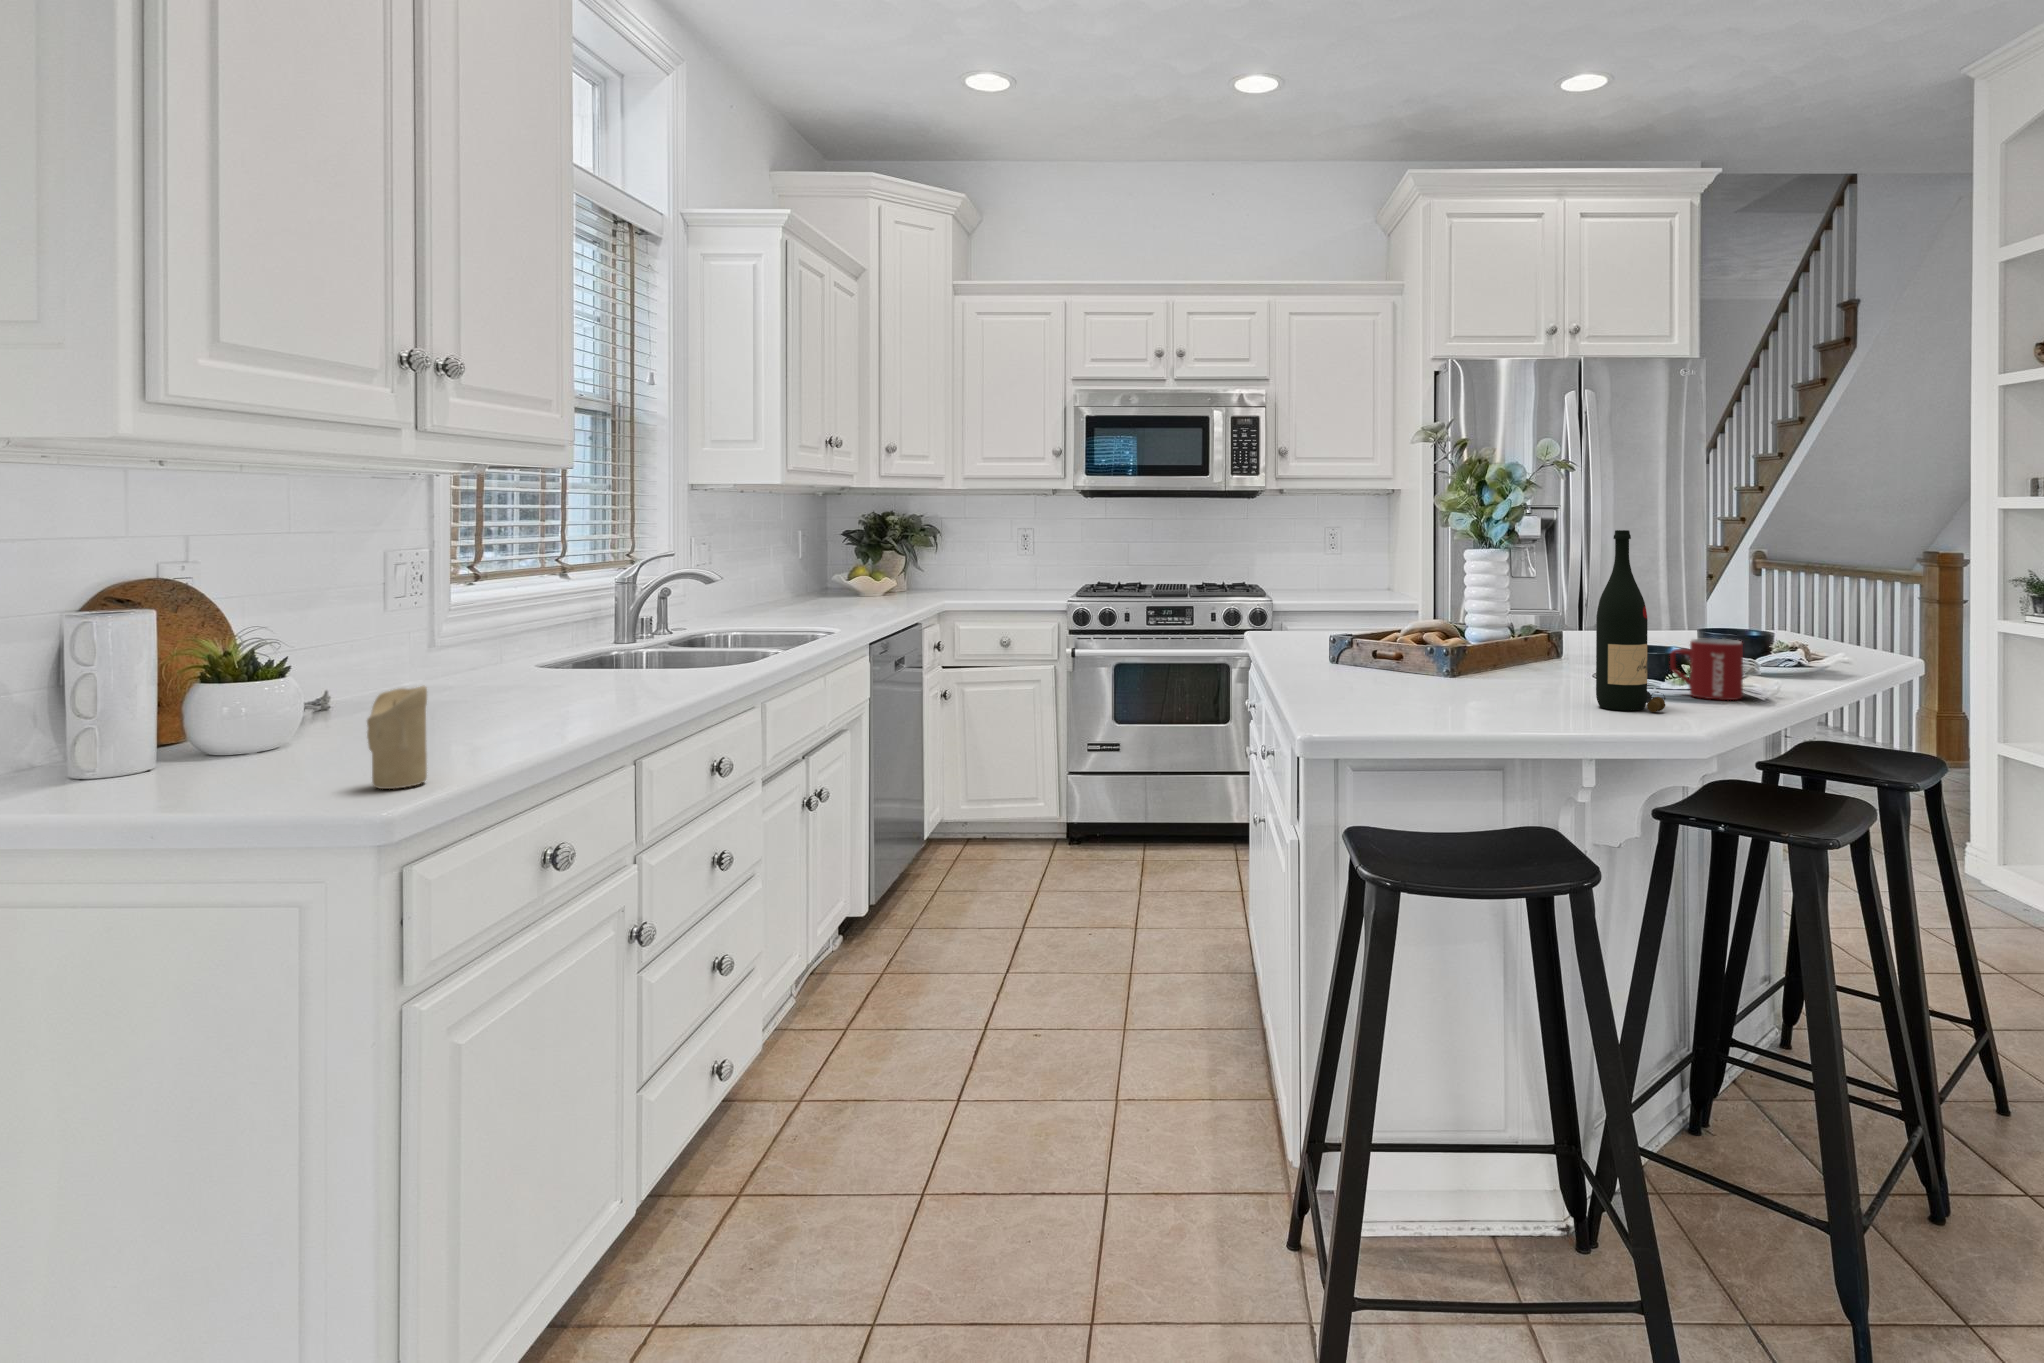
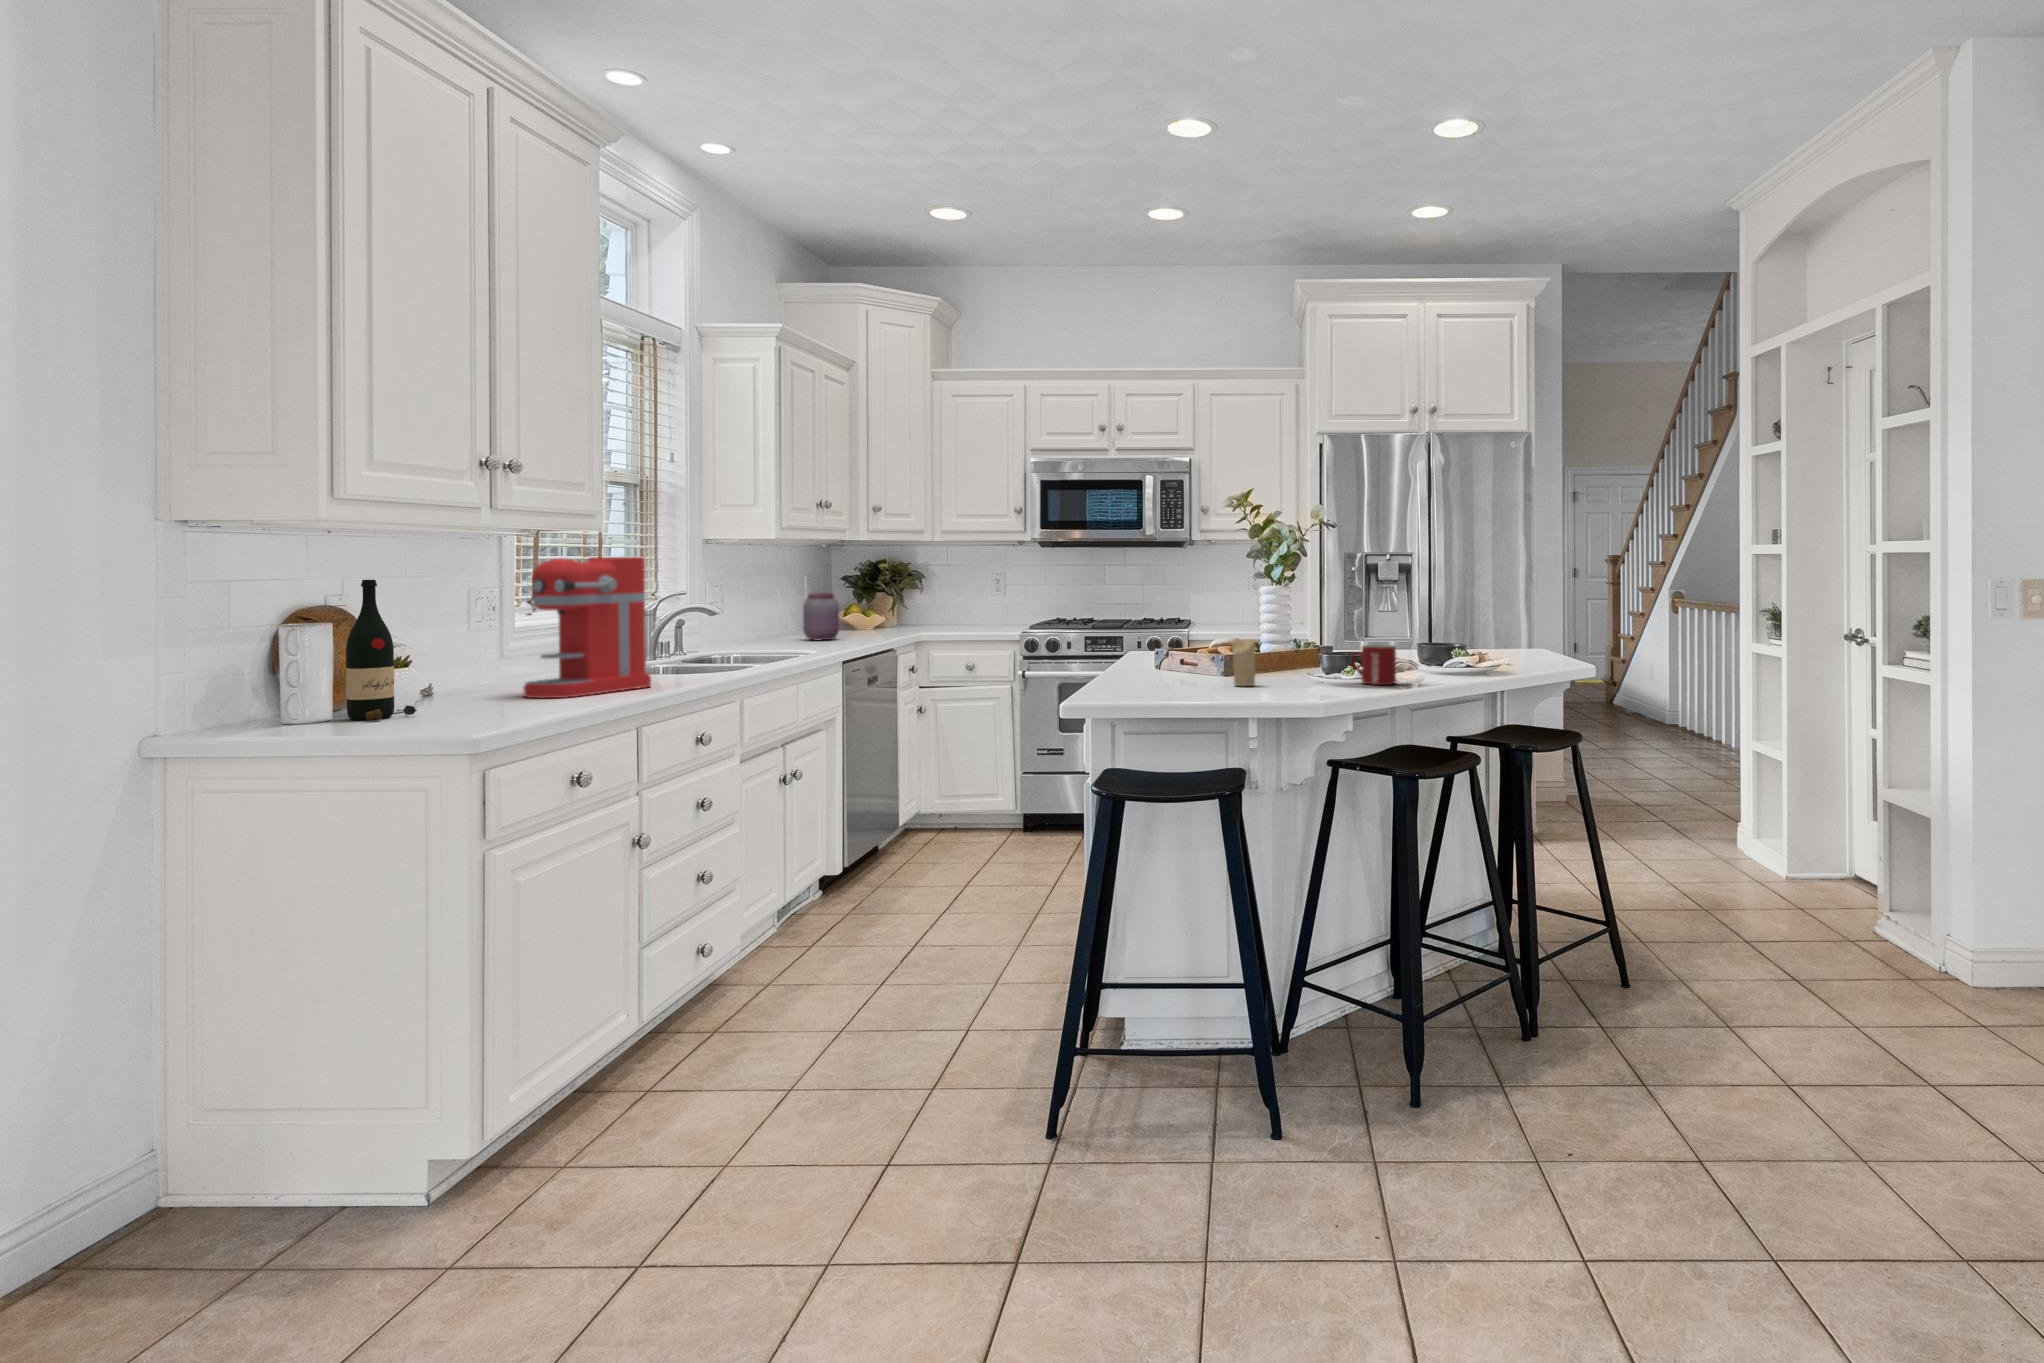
coffee maker: none [460,505,647,719] -> present [523,557,651,698]
wine bottle: present [1596,530,1666,712] -> present [346,580,417,721]
jar: none [807,552,852,610] -> present [803,593,839,640]
candle: present [367,686,427,789] -> present [1232,639,1256,686]

